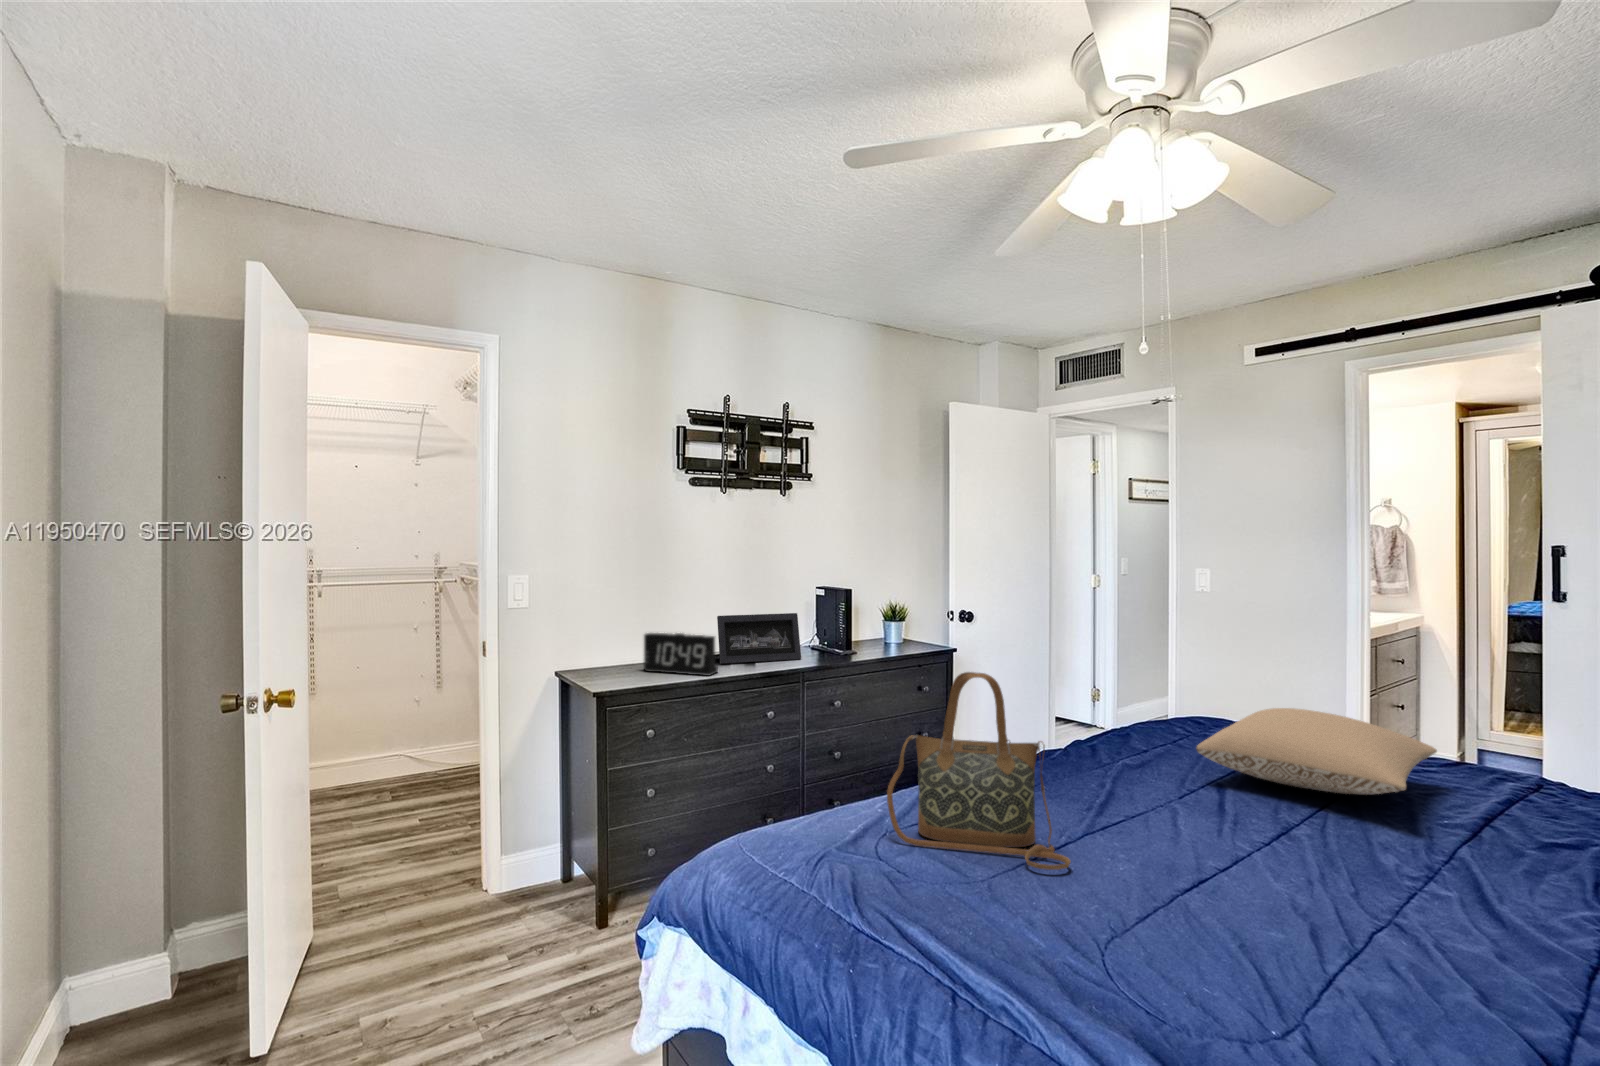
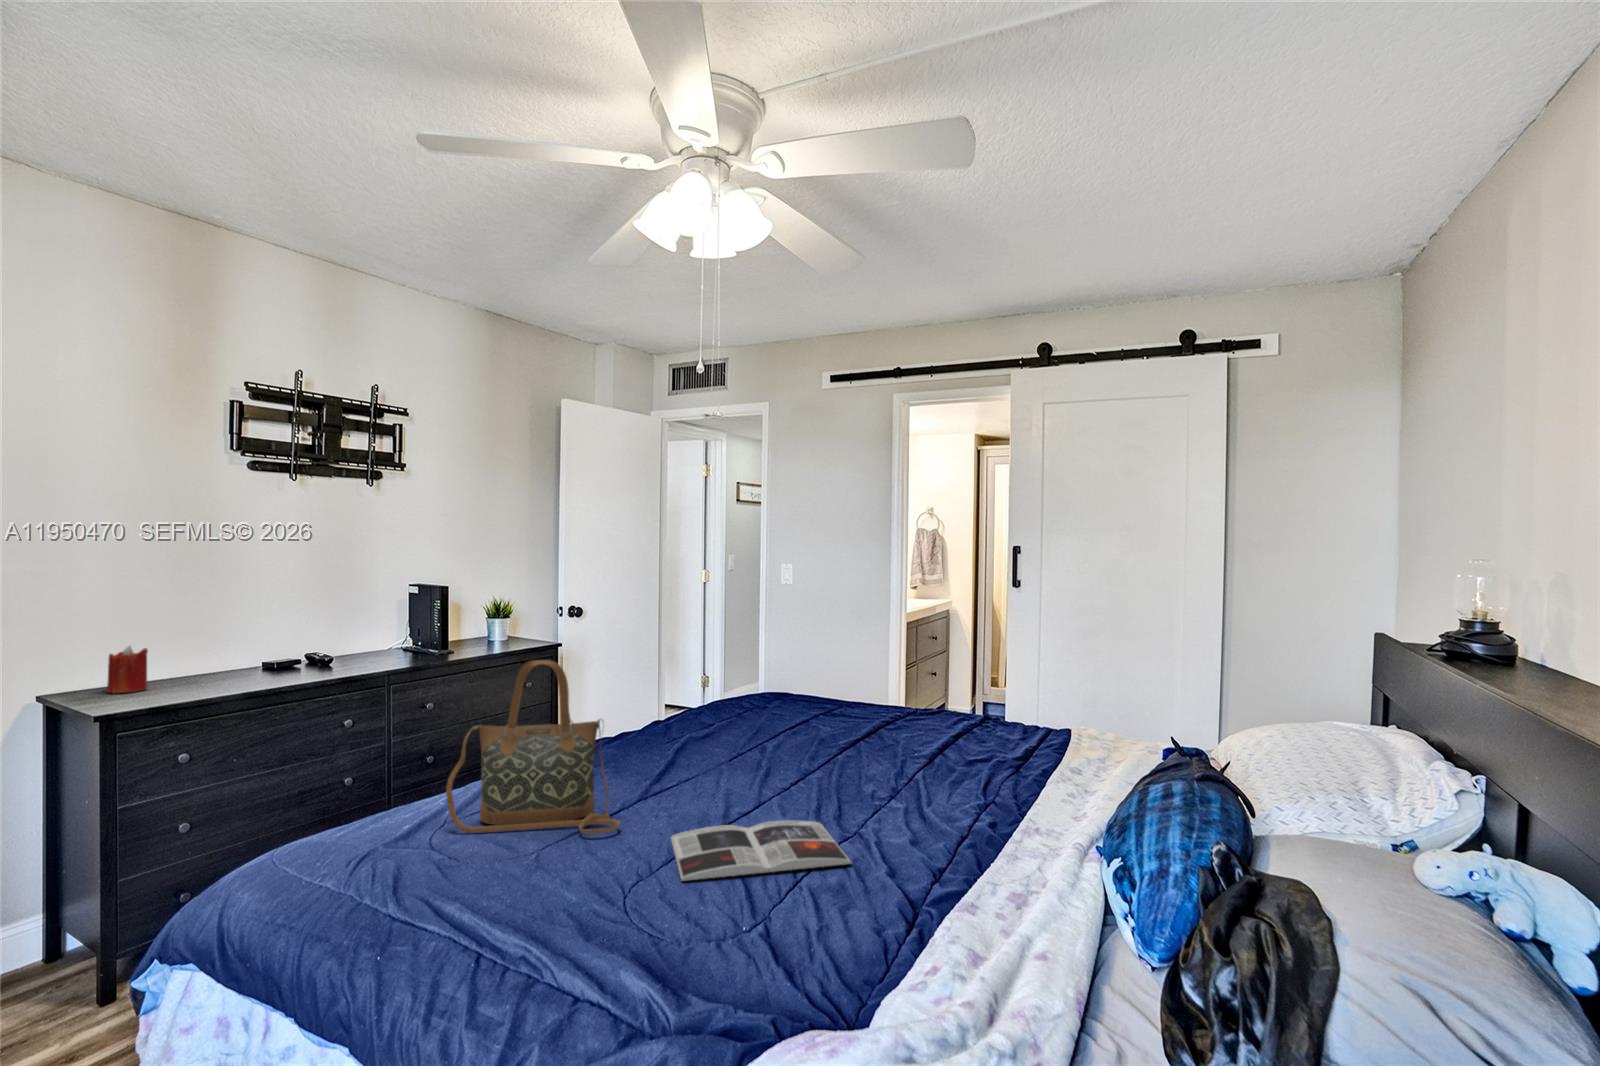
picture frame: present [717,613,801,664] -> none [277,614,387,675]
candle: none [605,633,630,672] -> present [107,646,148,693]
alarm clock: present [644,633,718,676] -> none [167,642,275,689]
pillow: present [1196,708,1437,795] -> none [749,677,918,740]
magazine: none [1134,885,1410,975] -> present [671,821,852,881]

